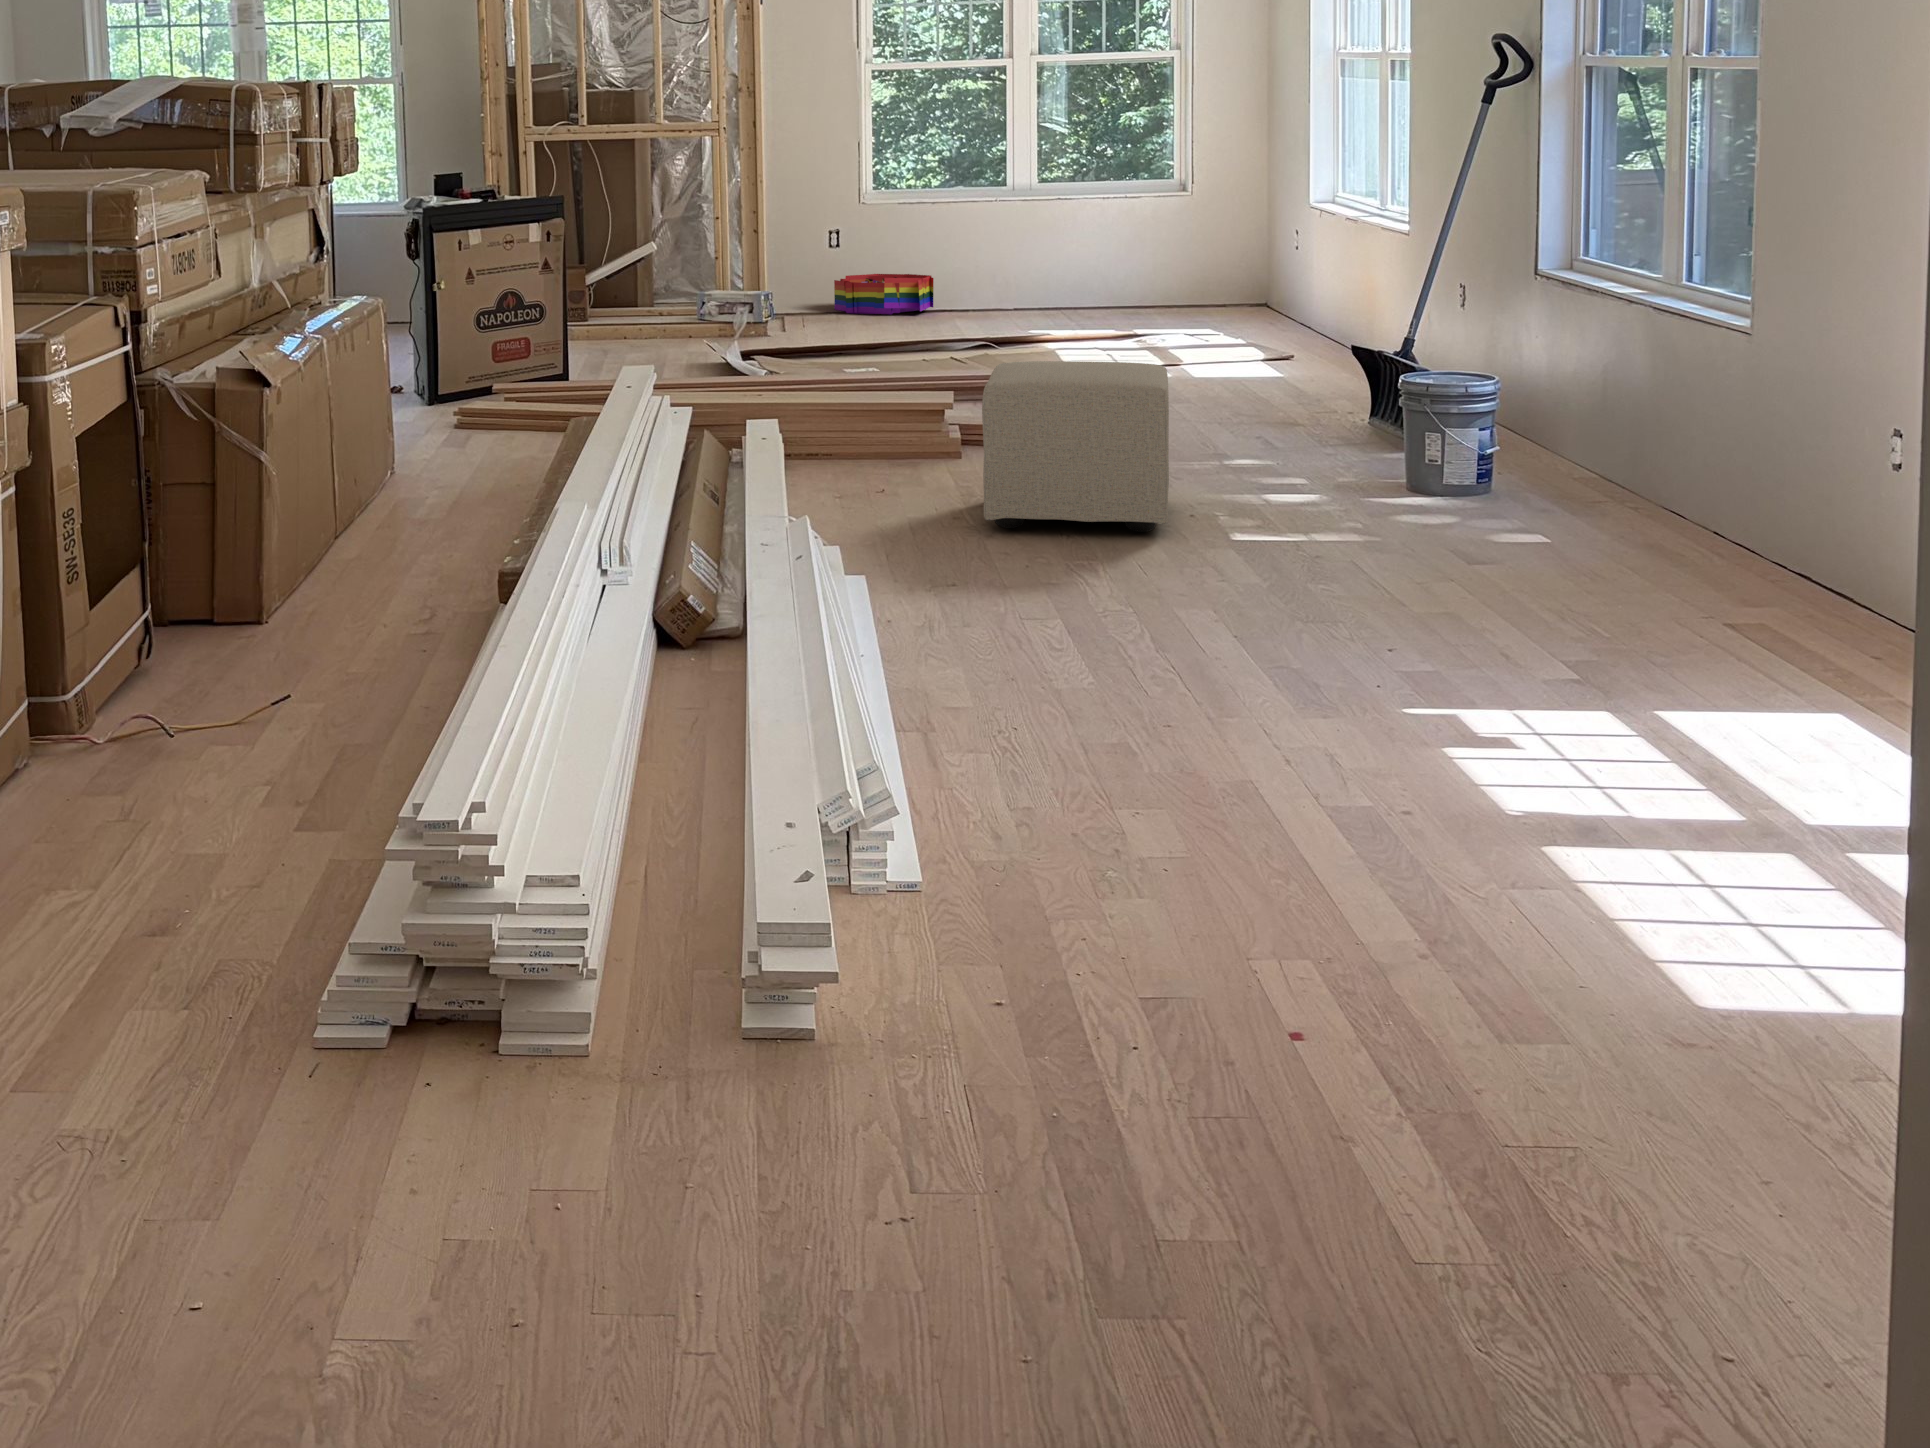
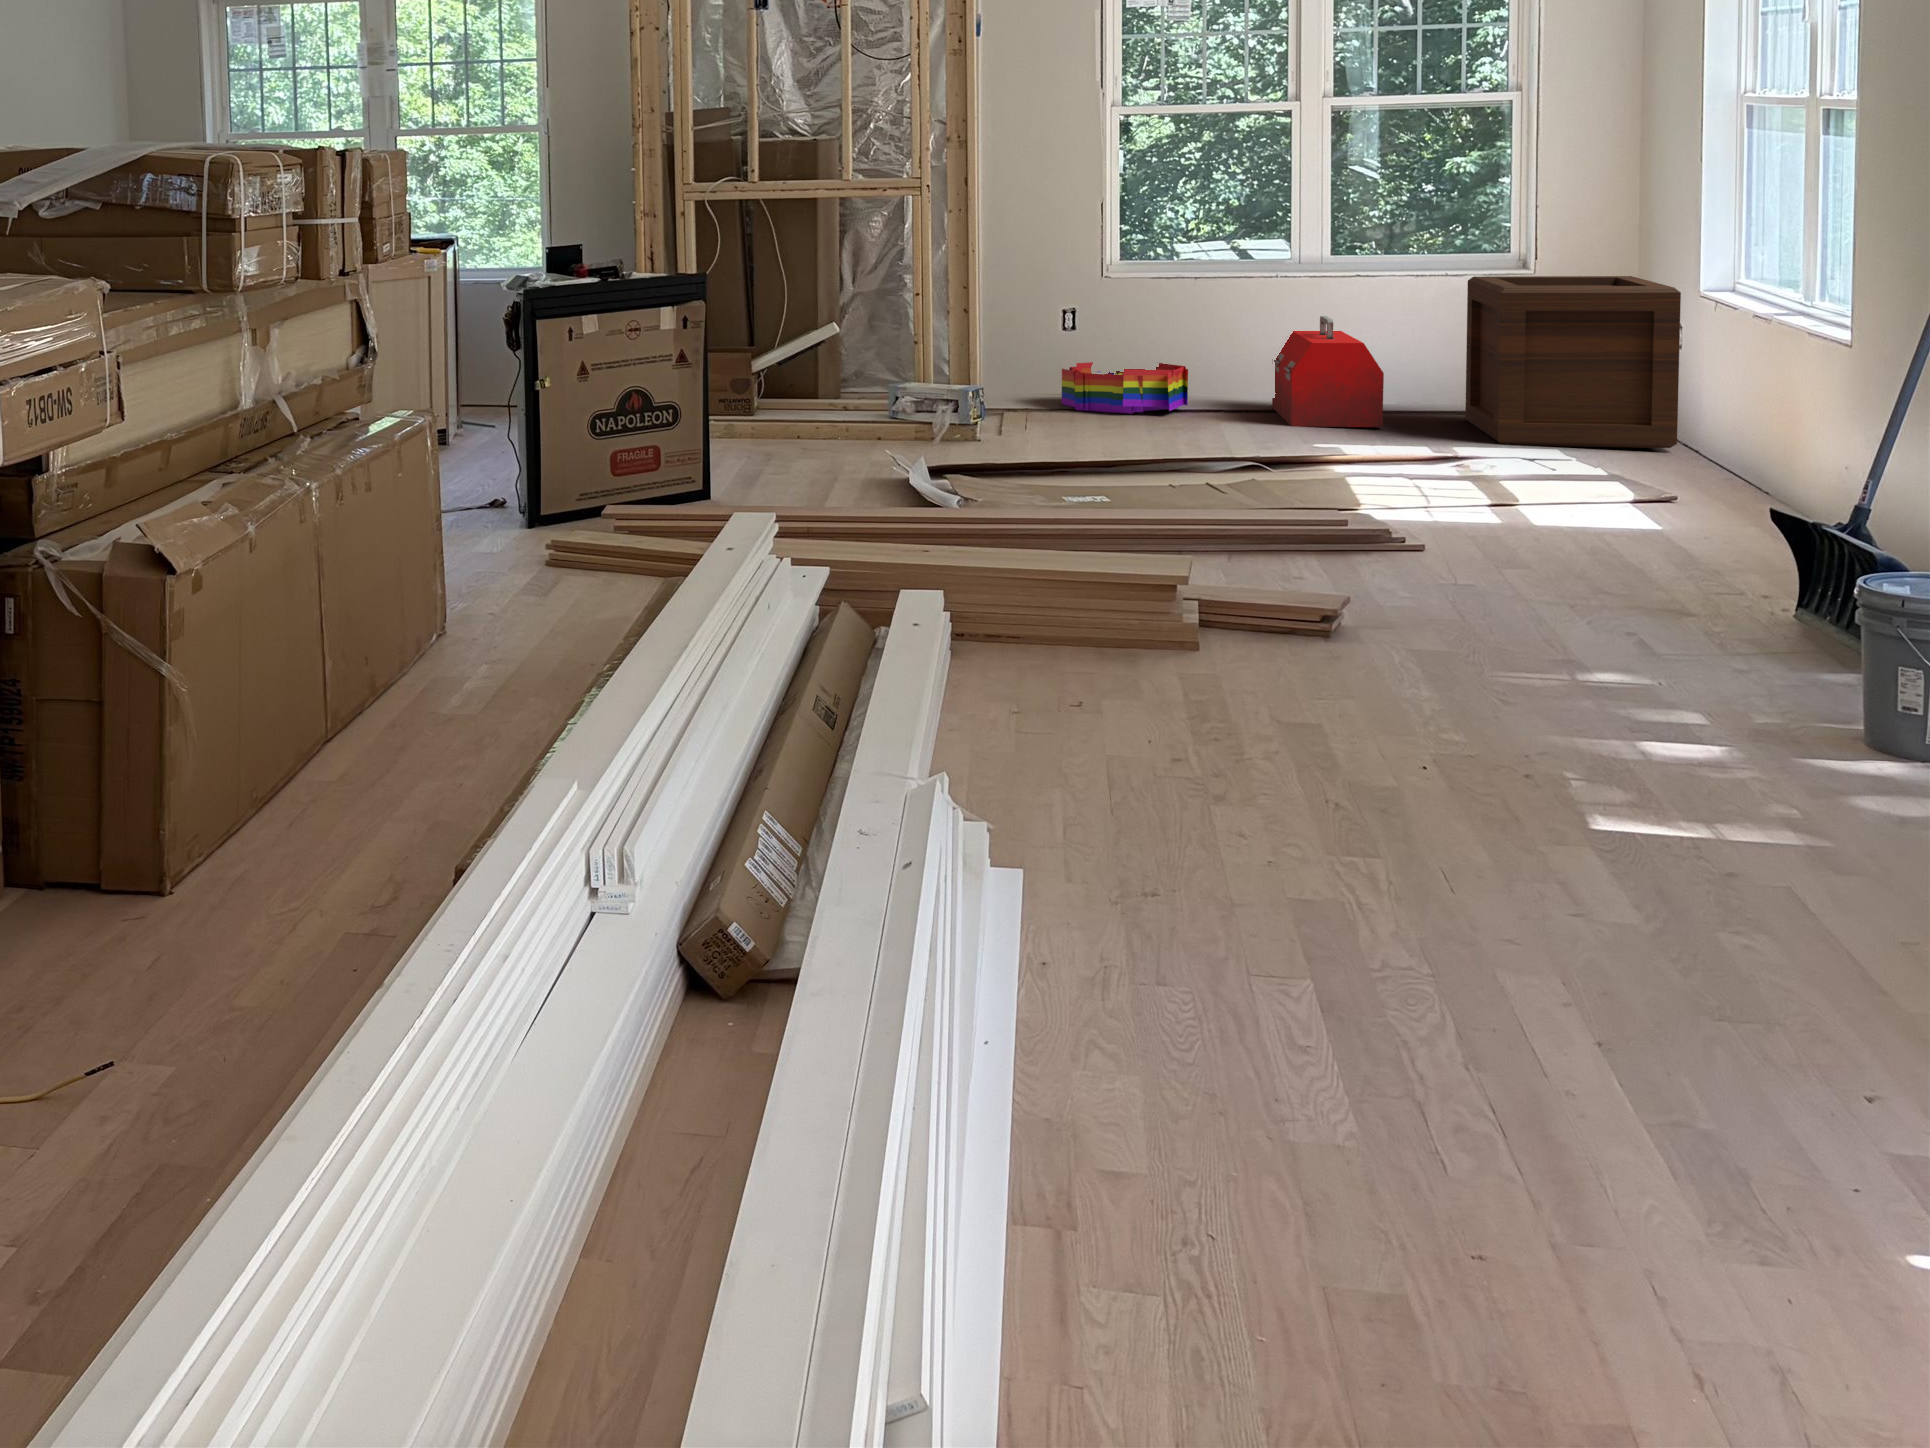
wooden crate: none [1142,197,1294,329] -> present [1465,276,1681,448]
toolbox: none [997,232,1082,320] -> present [1272,316,1384,427]
ottoman: present [982,361,1169,532] -> none [1207,543,1494,813]

